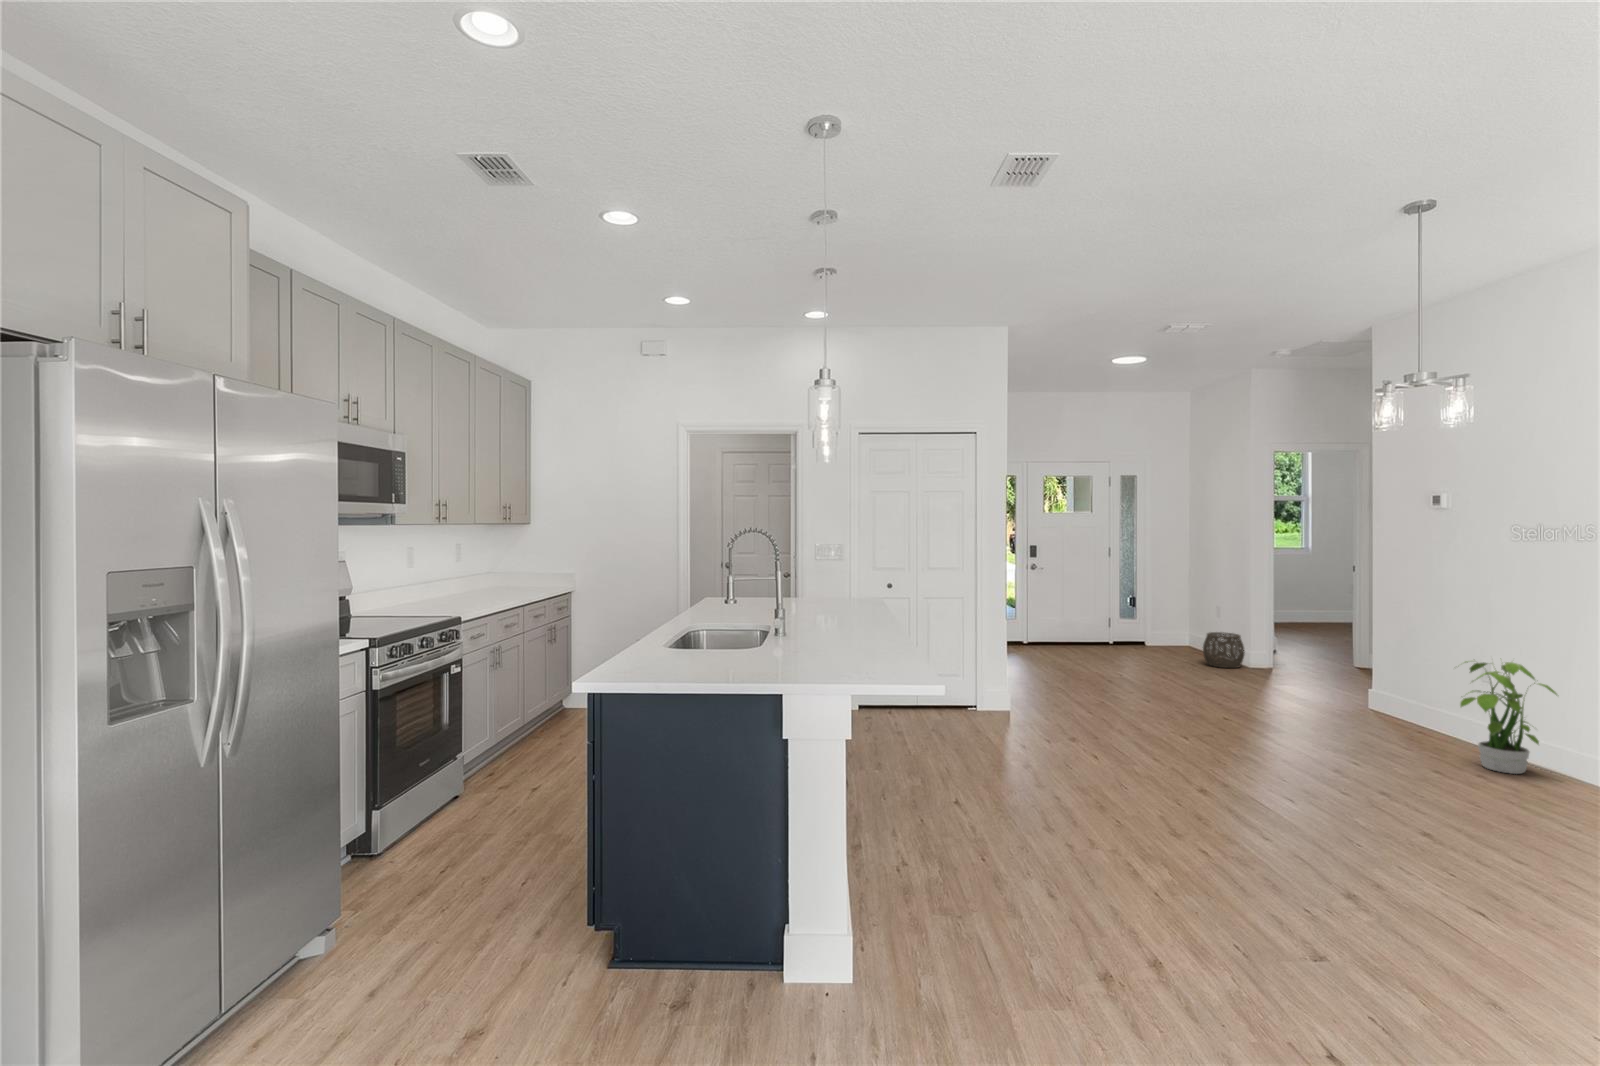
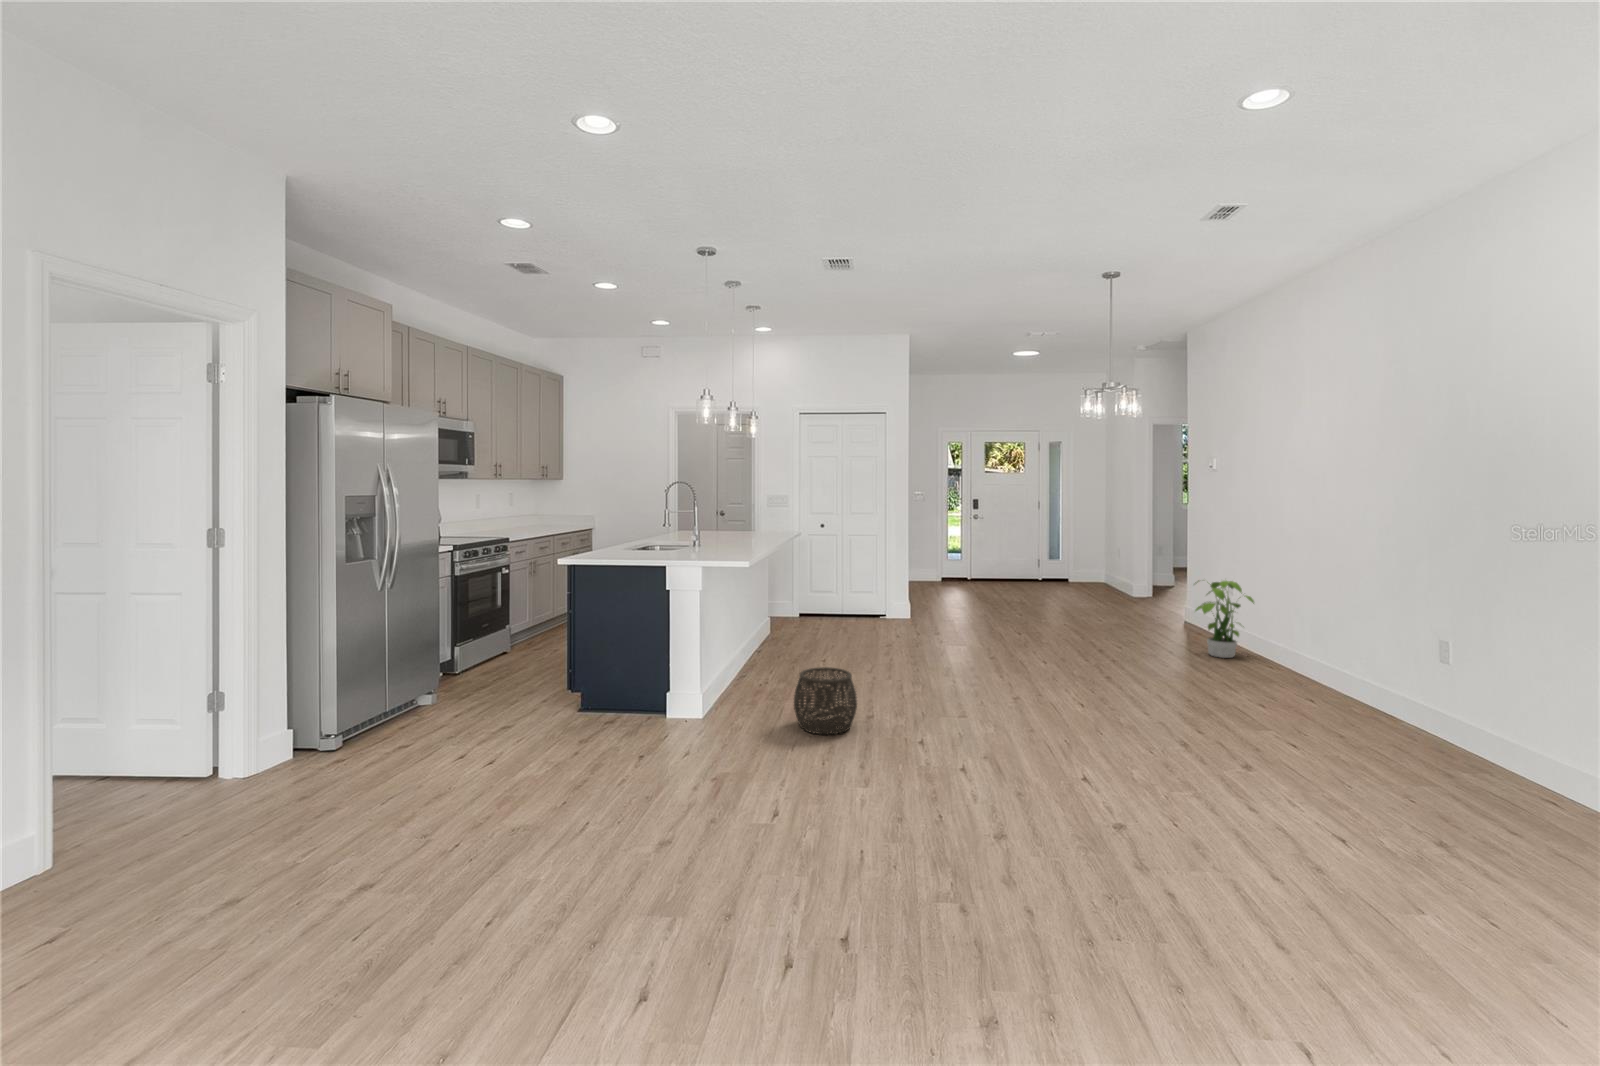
woven basket: present [1203,632,1245,668] -> present [794,667,857,735]

